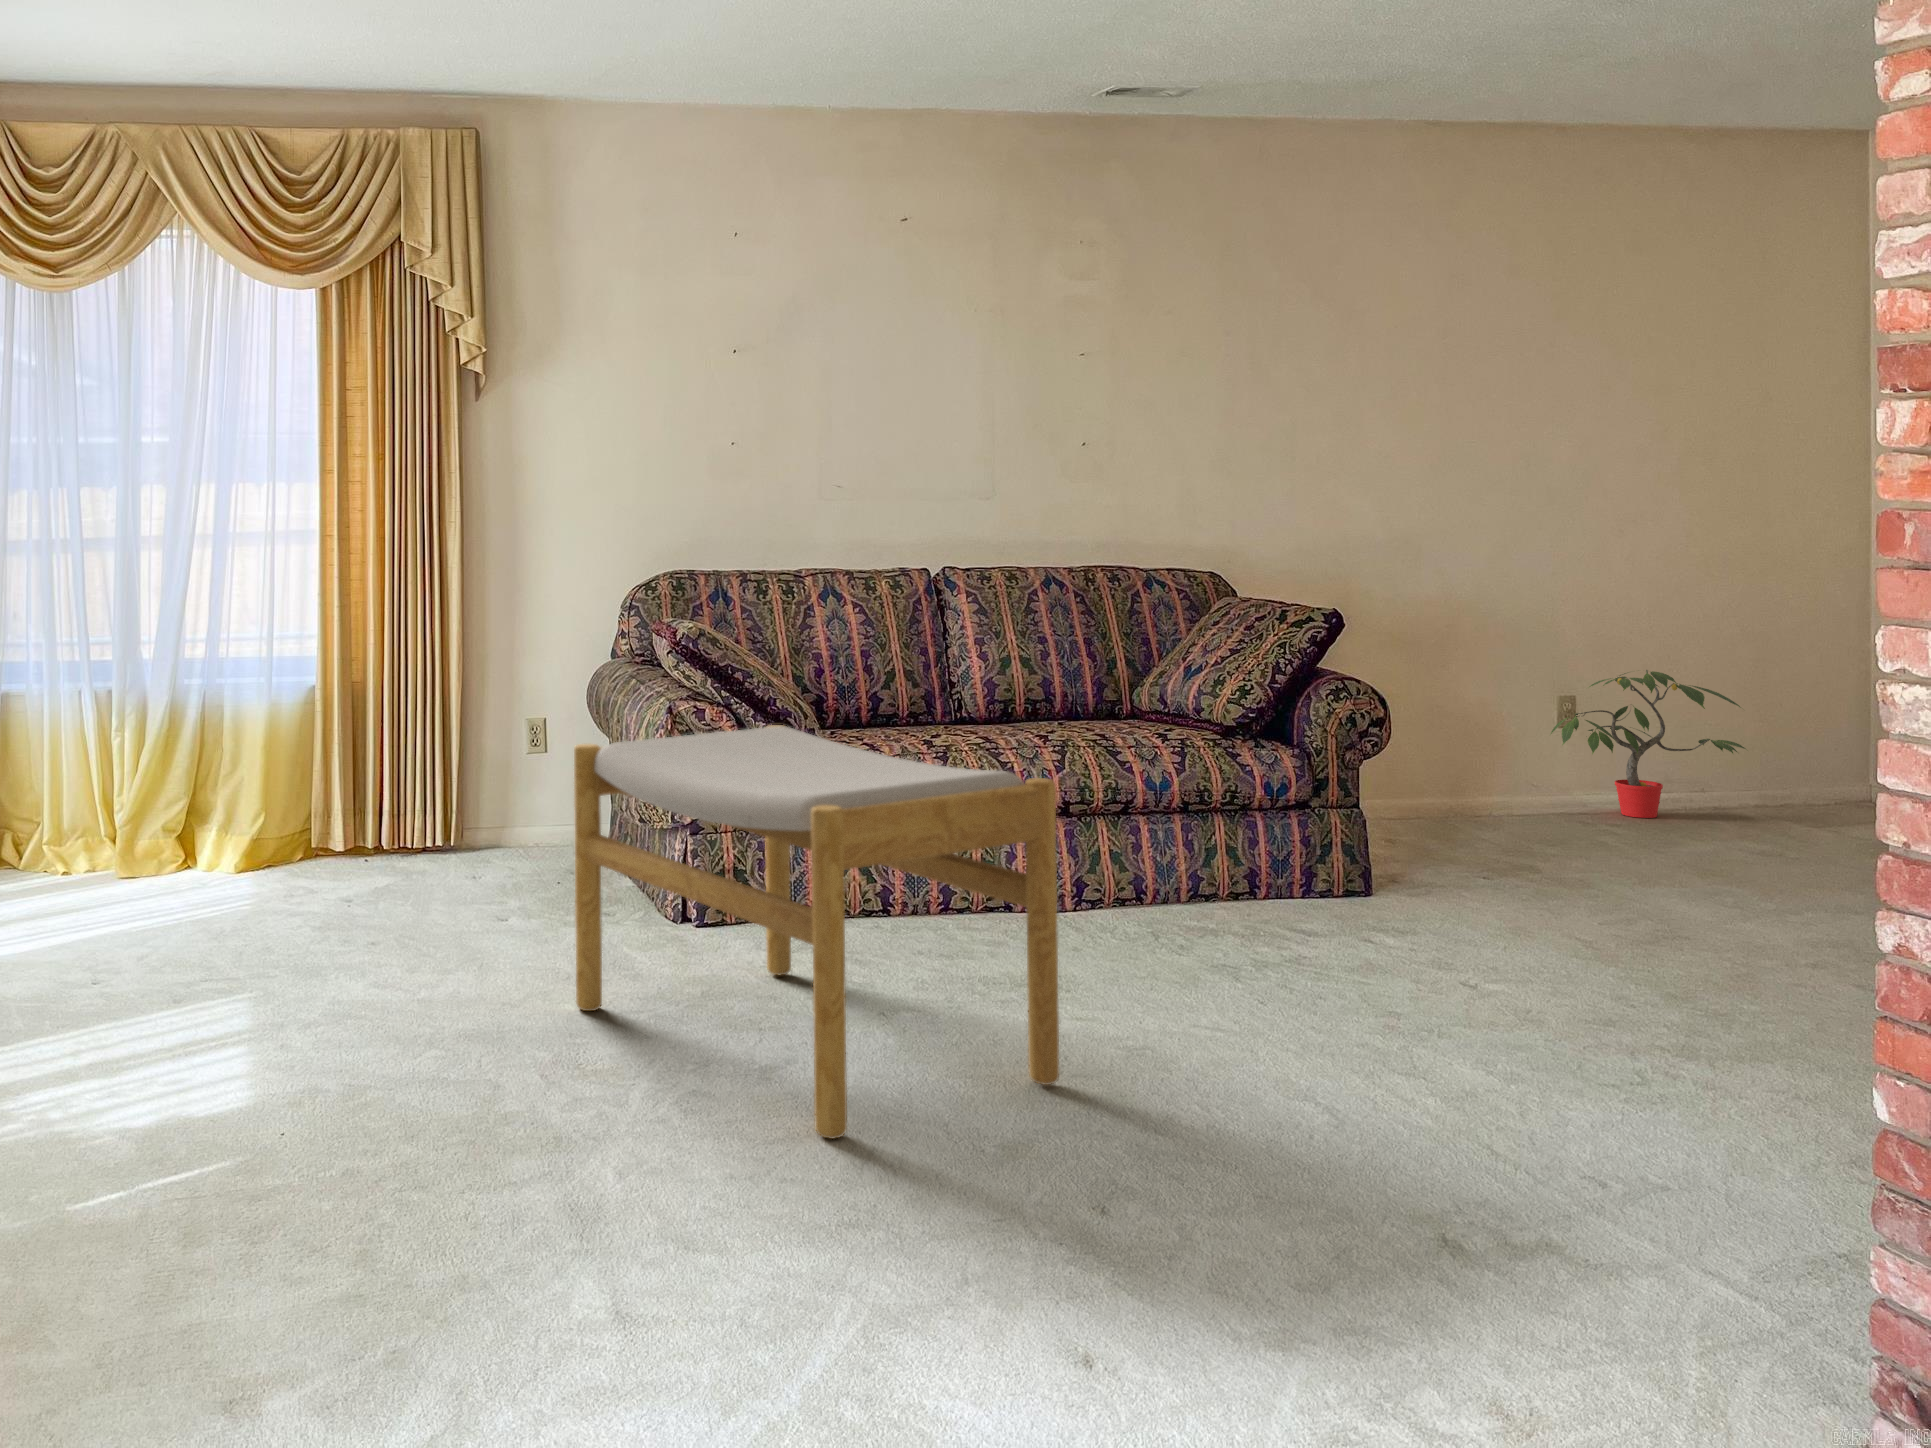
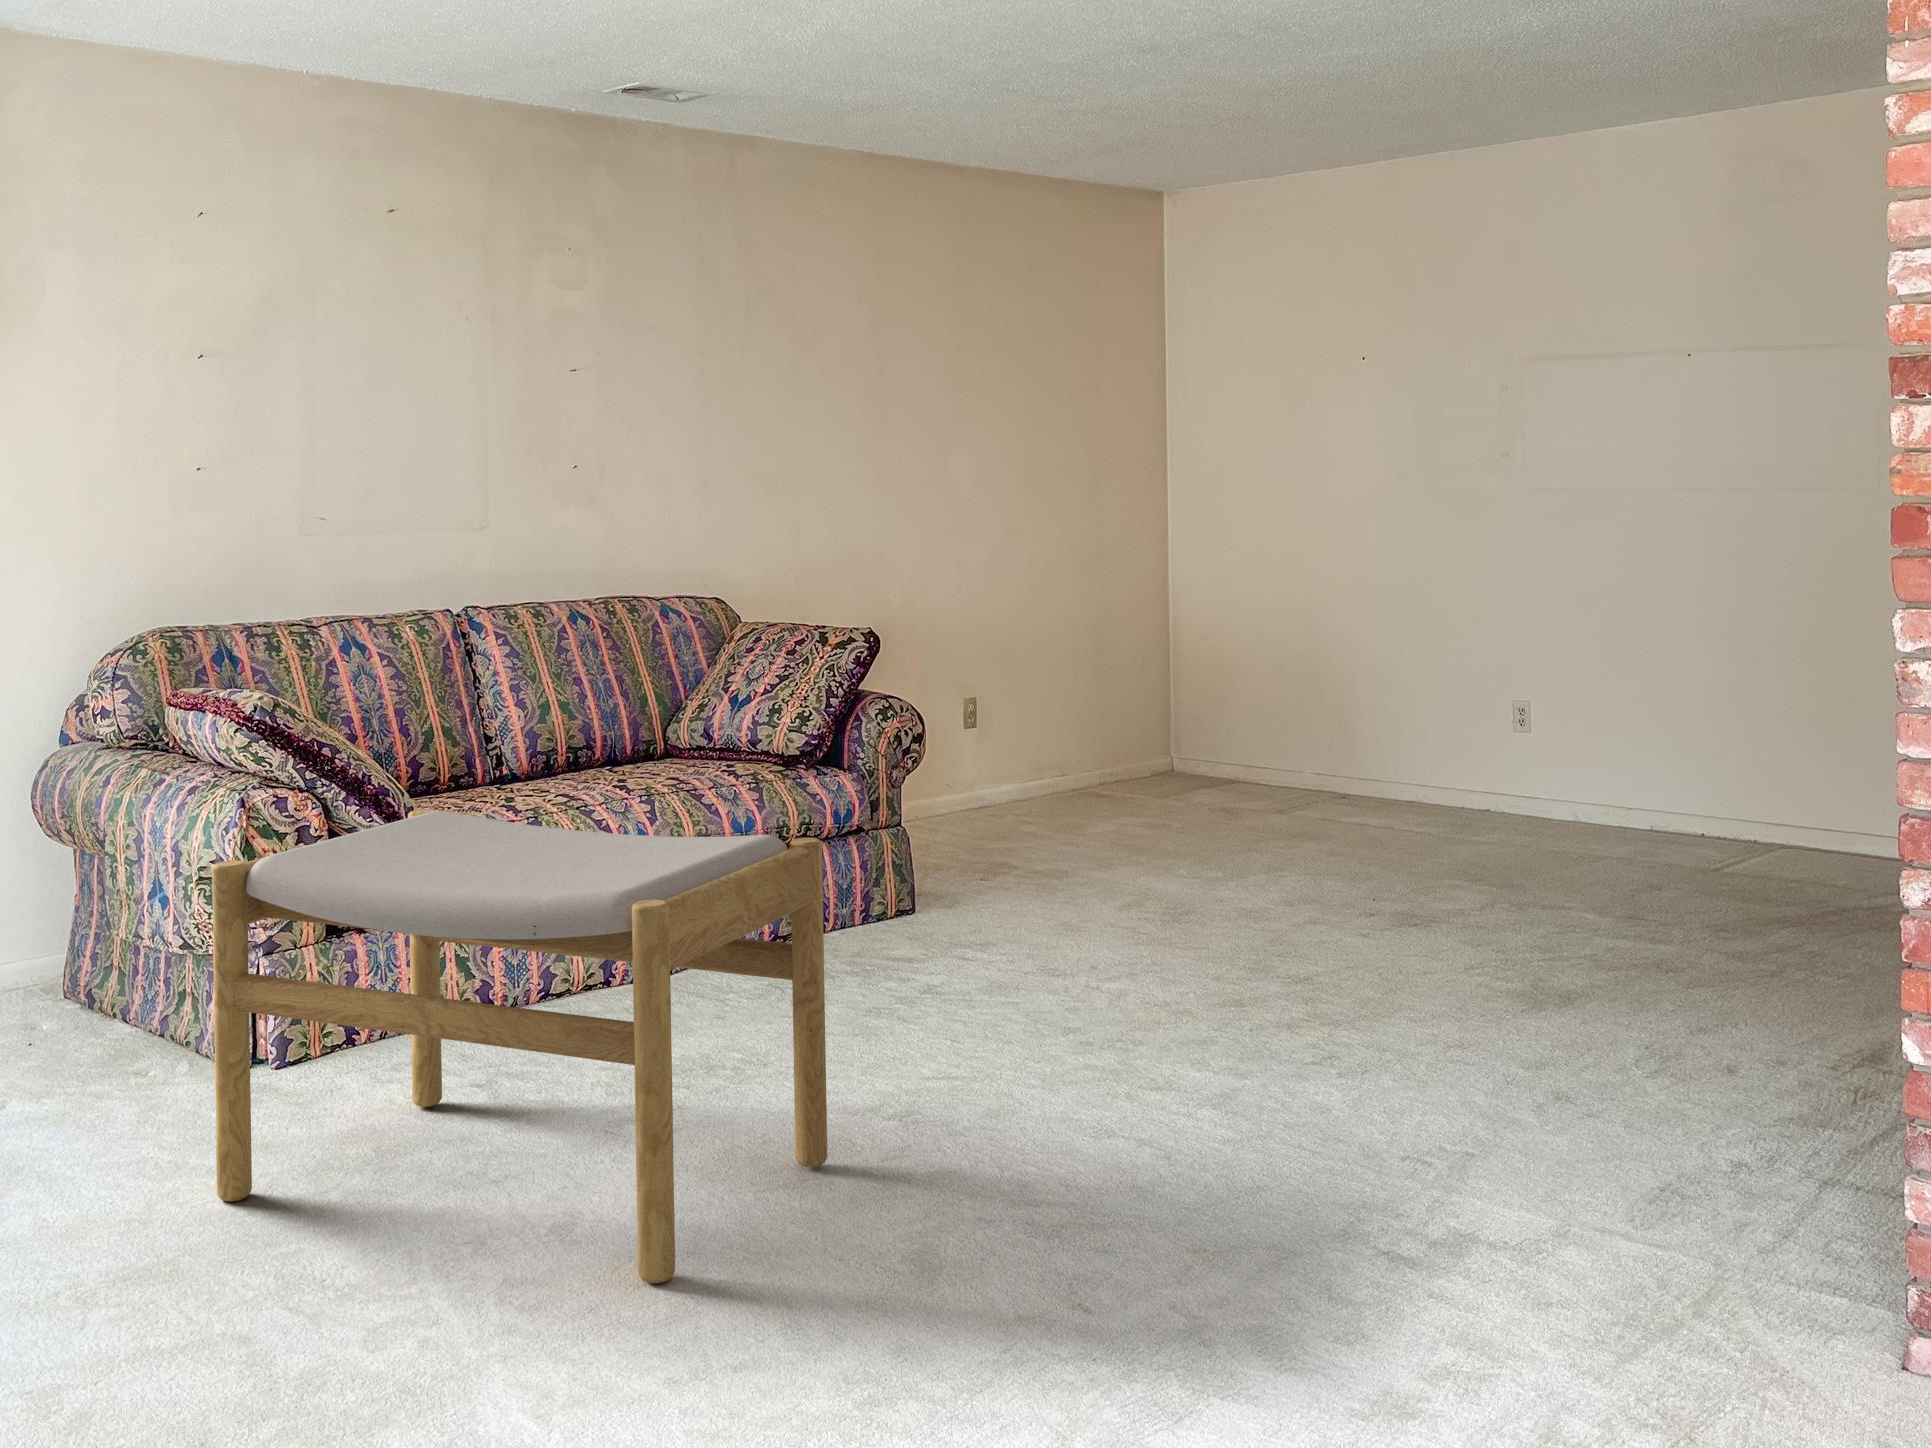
potted plant: present [1551,670,1746,818] -> none [982,667,1132,803]

